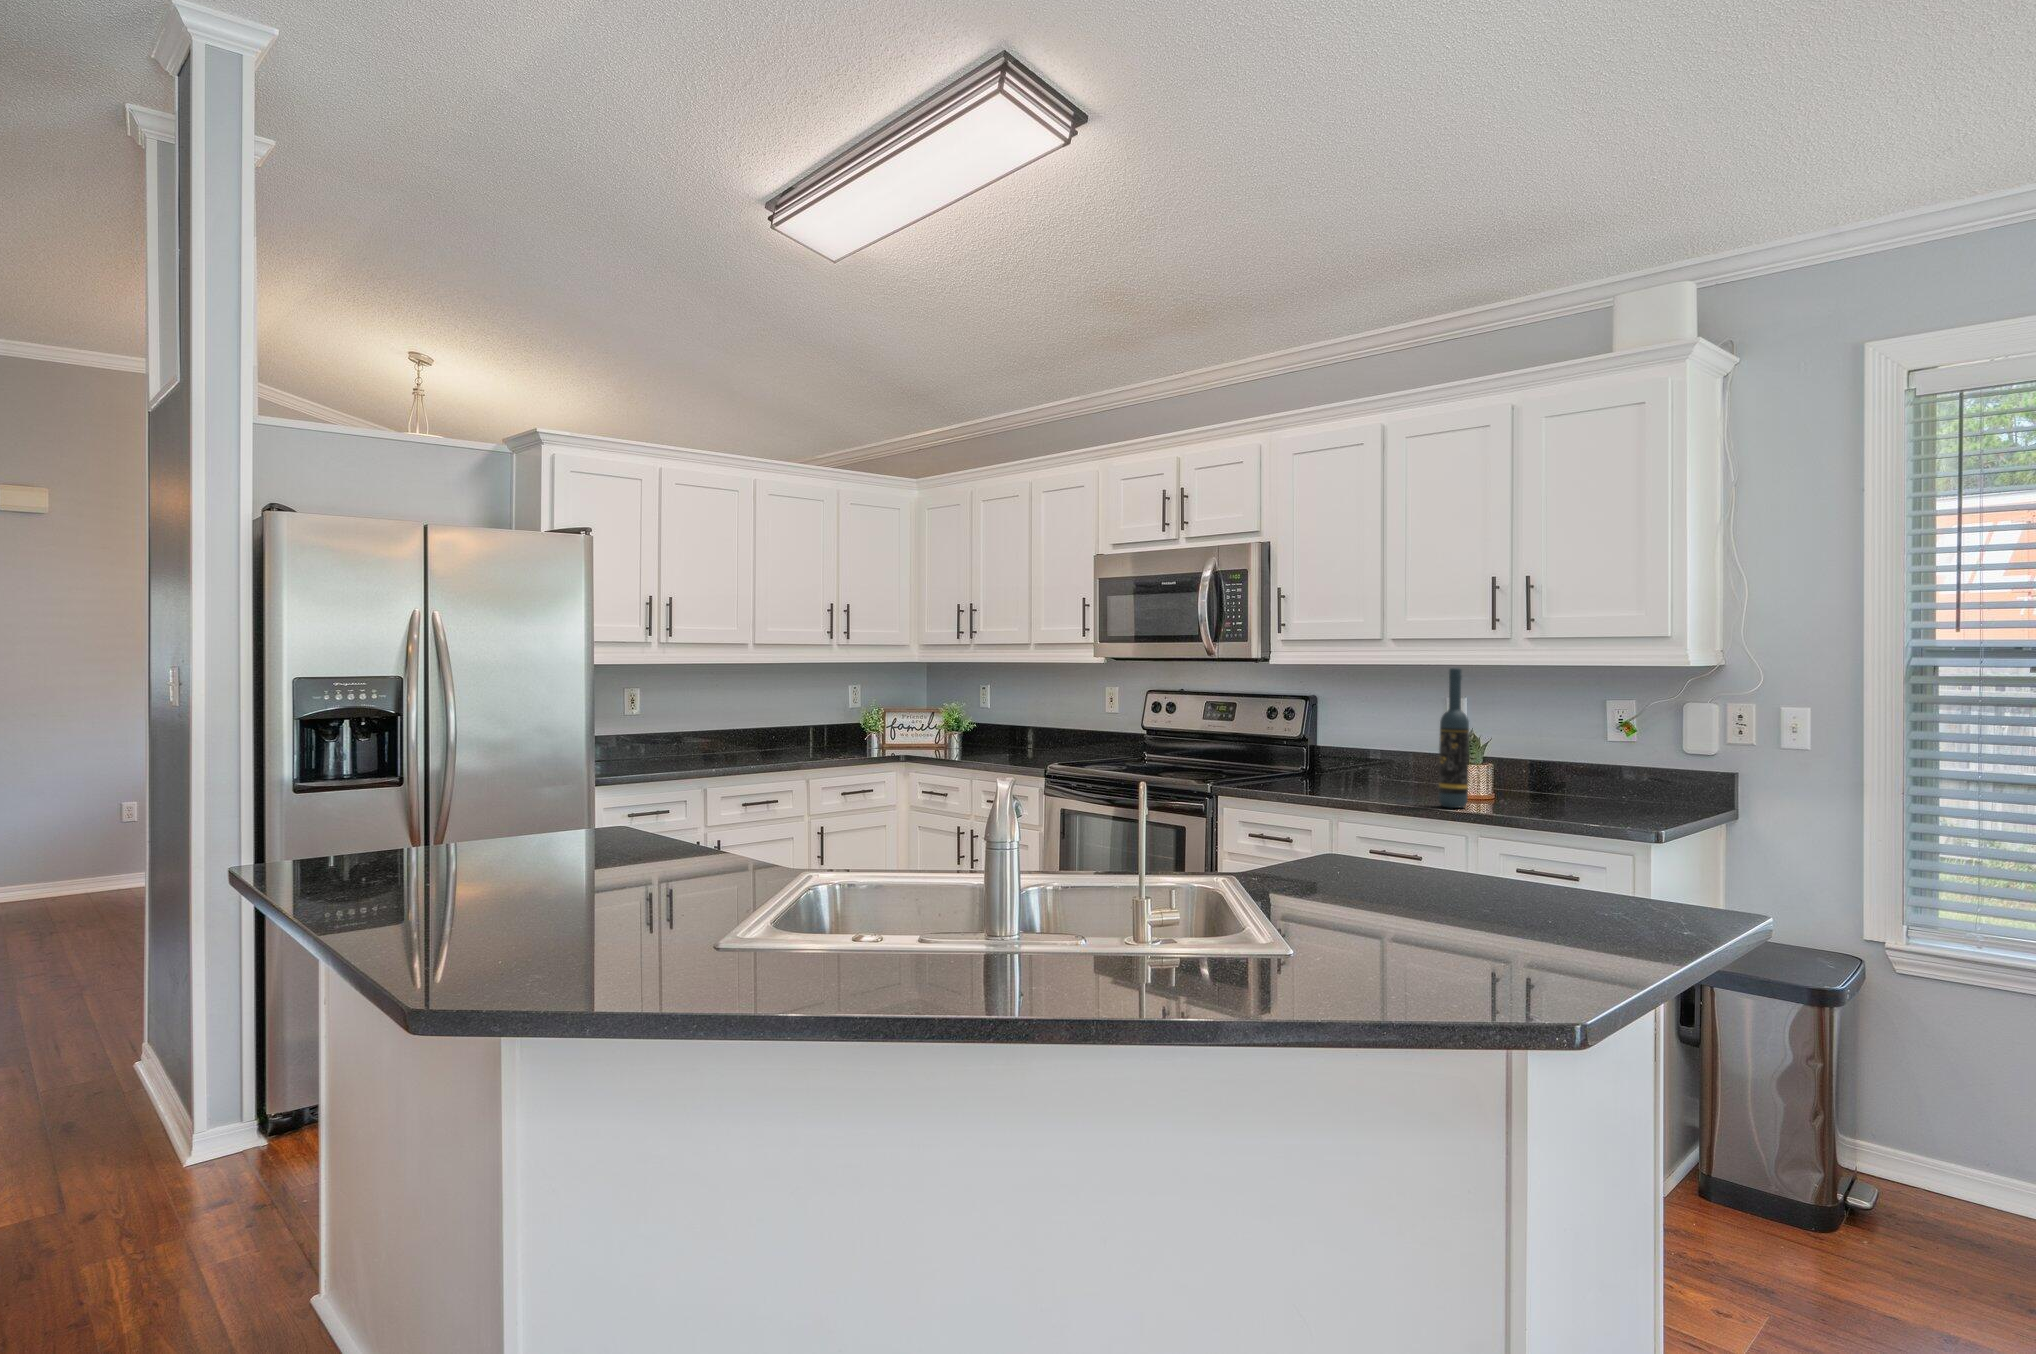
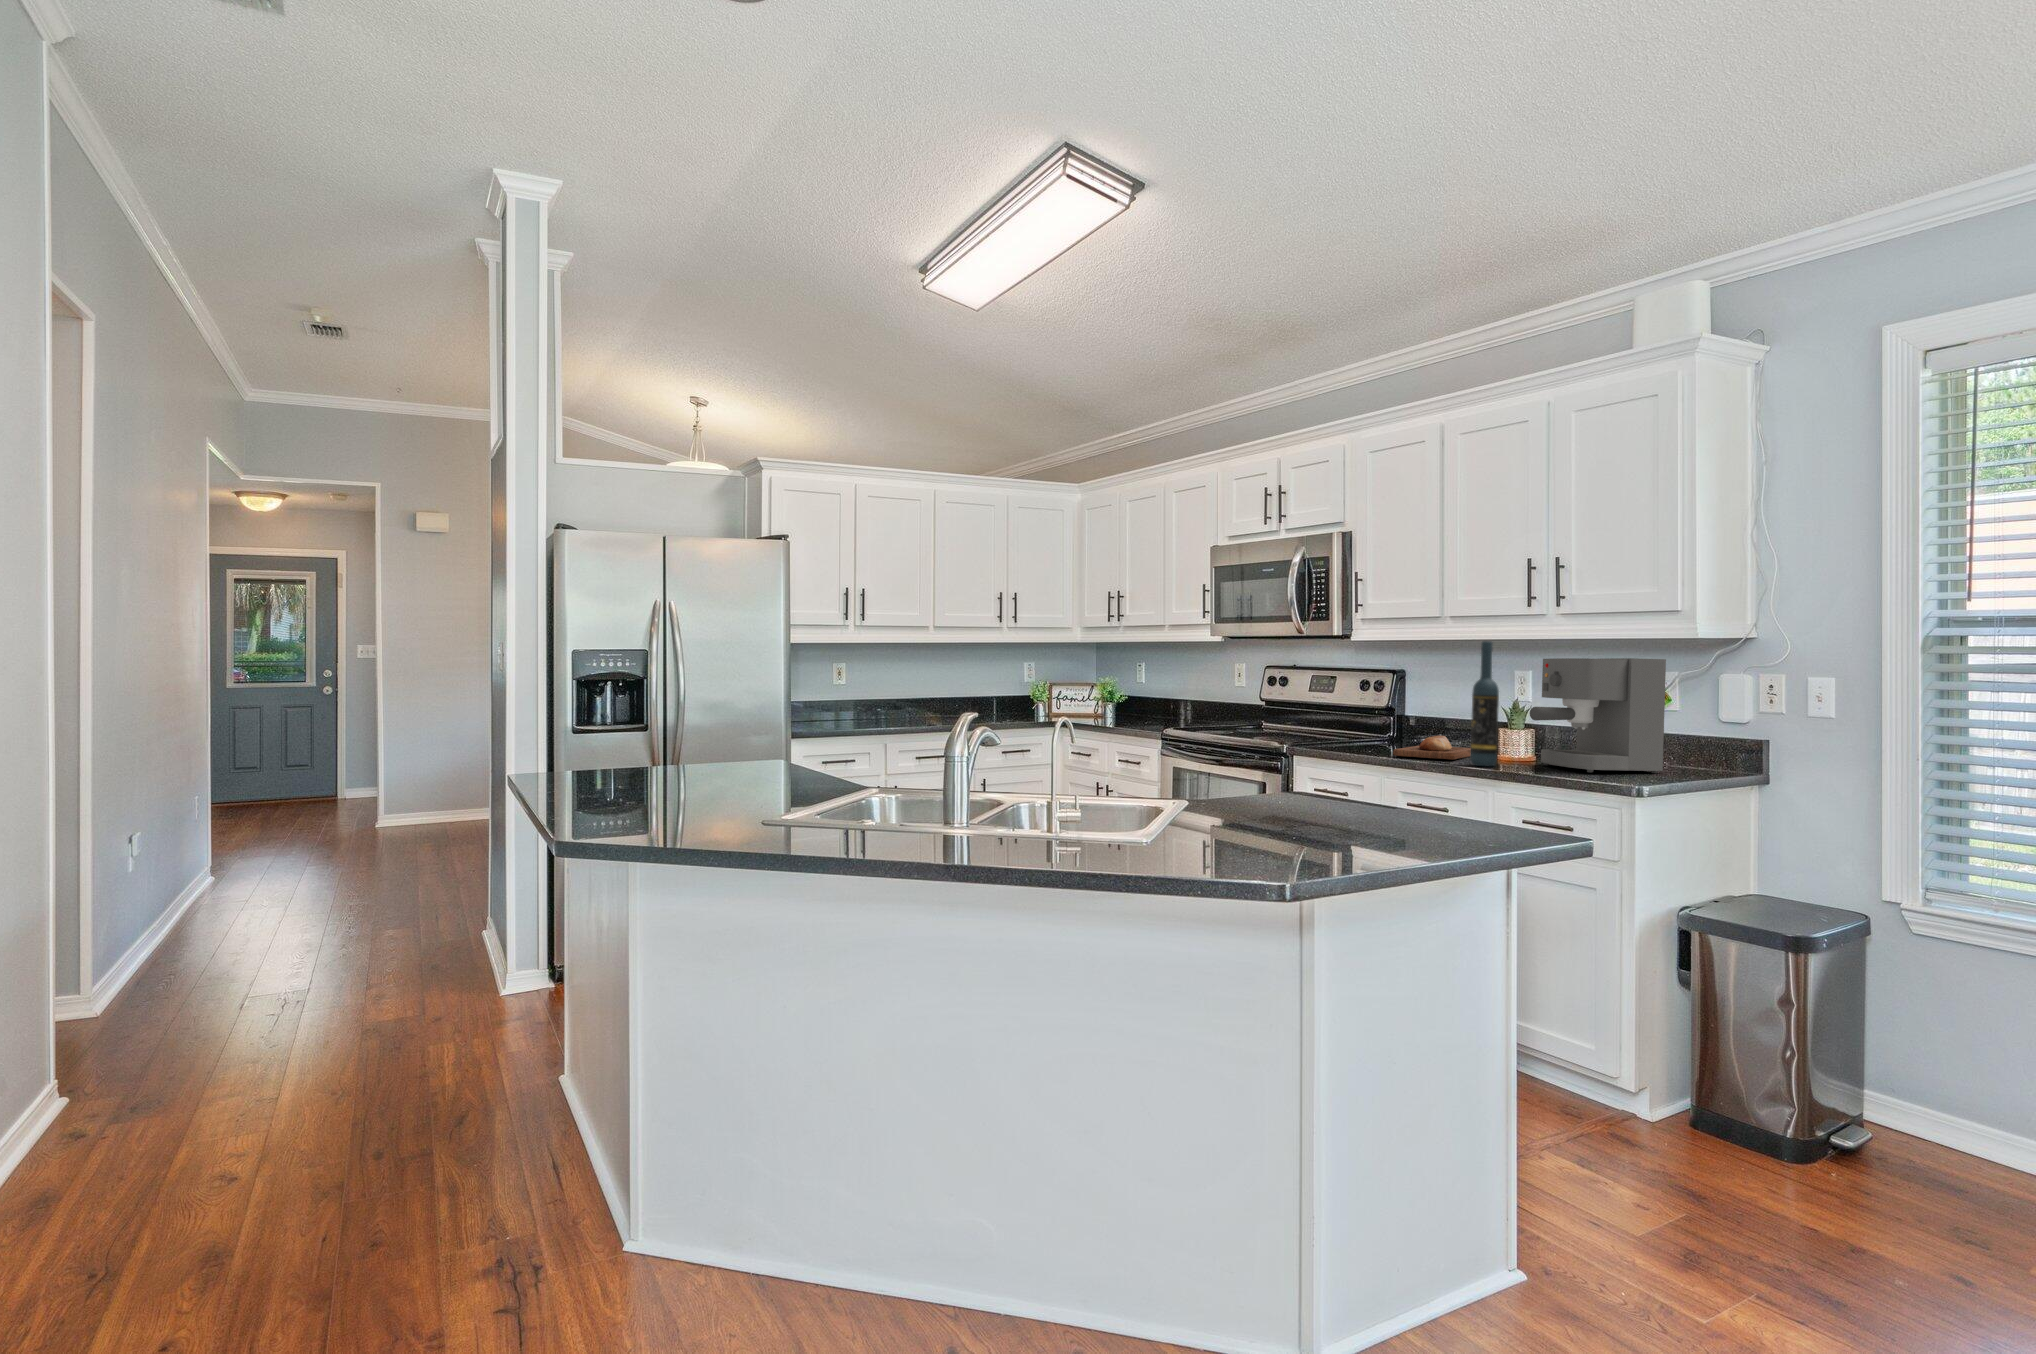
coffee maker: none [1505,686,1641,813] -> present [1530,658,1666,773]
bread loaf: none [1343,770,1417,799] -> present [1393,735,1471,759]

